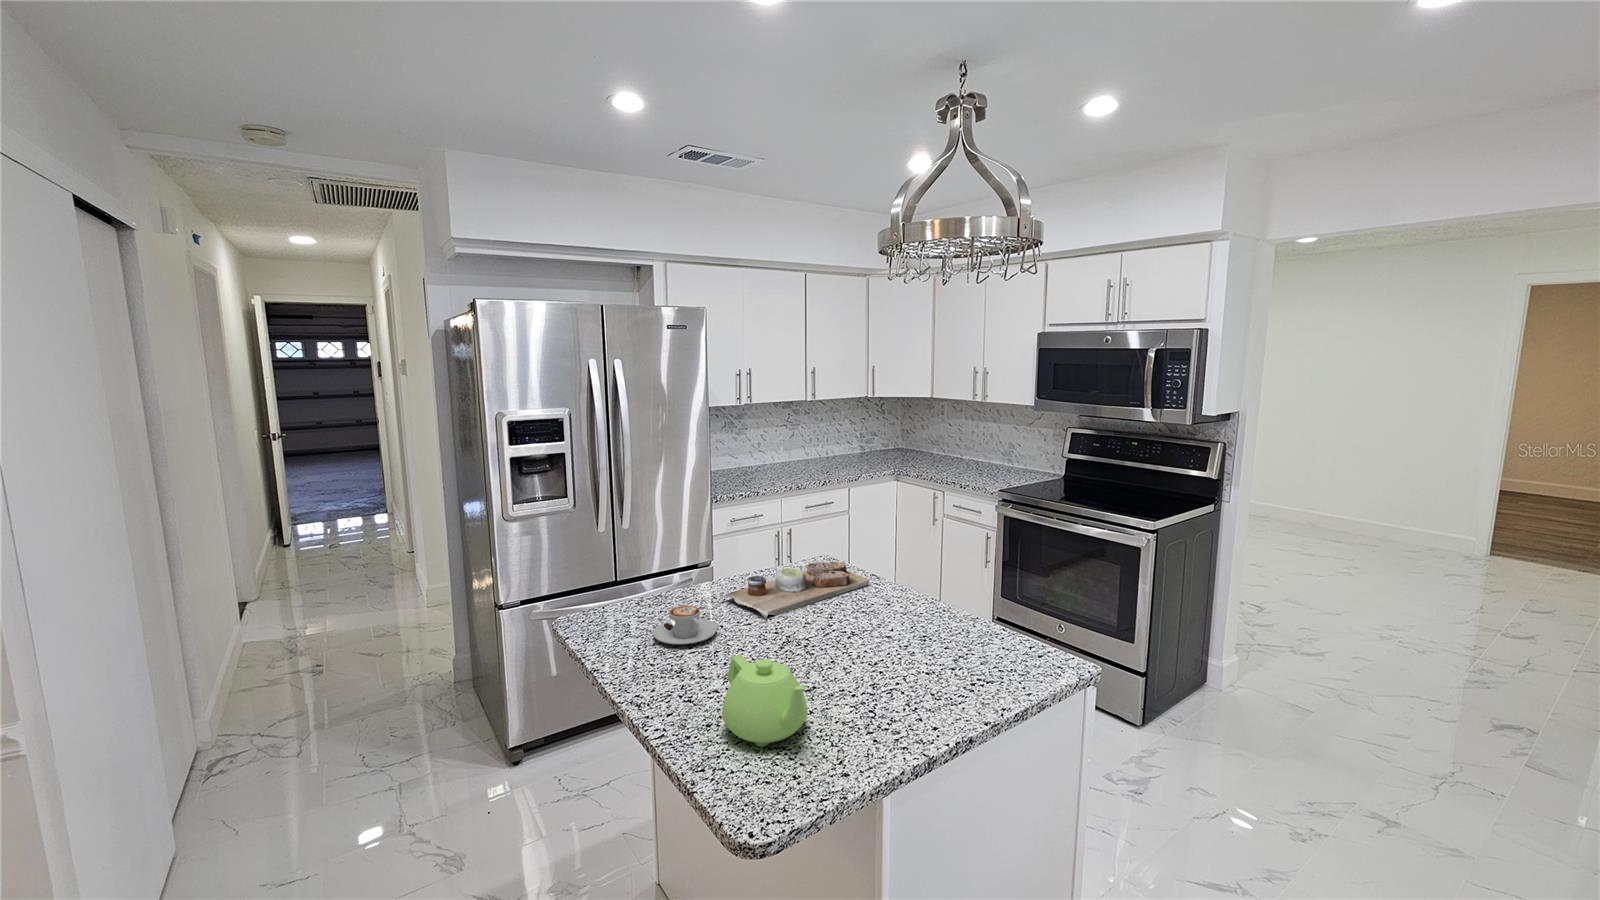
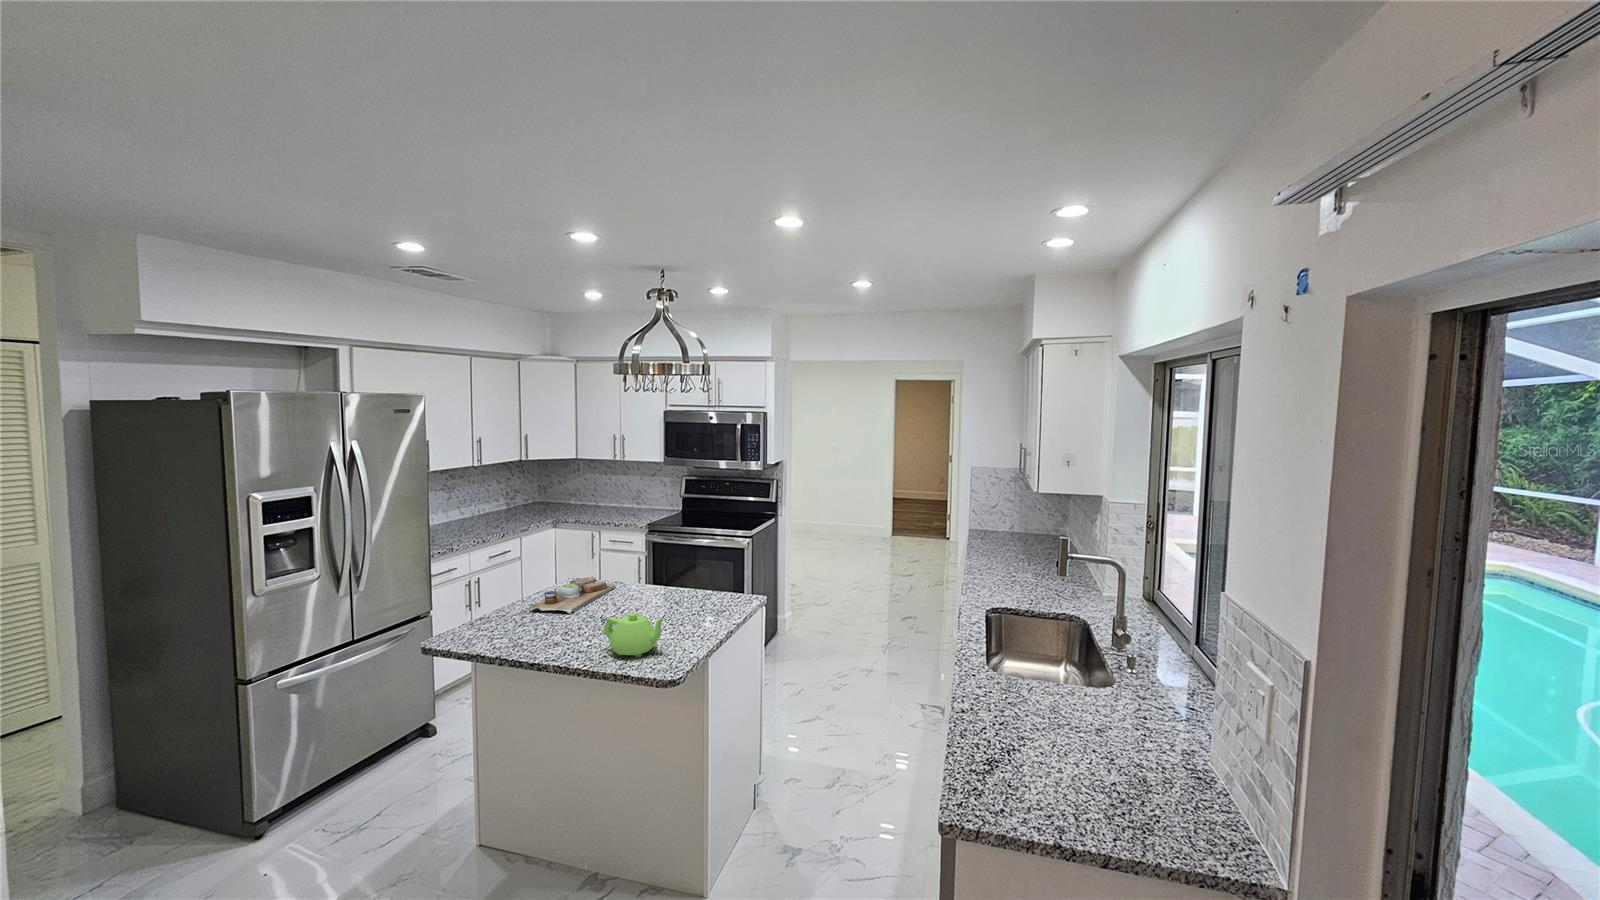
coffee cup: present [653,606,717,644] -> none [506,612,551,636]

